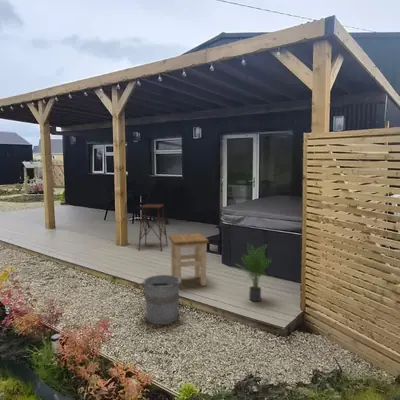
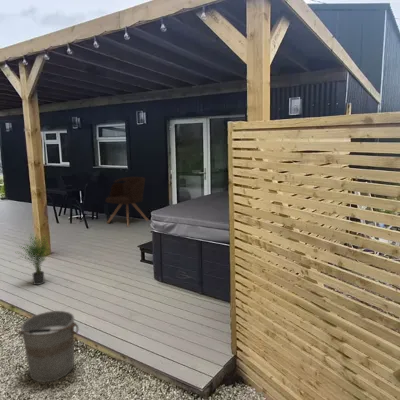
armchair: none [164,184,201,228] -> present [106,177,148,226]
side table: present [139,204,167,251] -> none [60,205,99,262]
stool: present [169,233,209,286] -> none [76,247,123,322]
potted plant: present [238,247,267,301] -> present [23,237,47,285]

